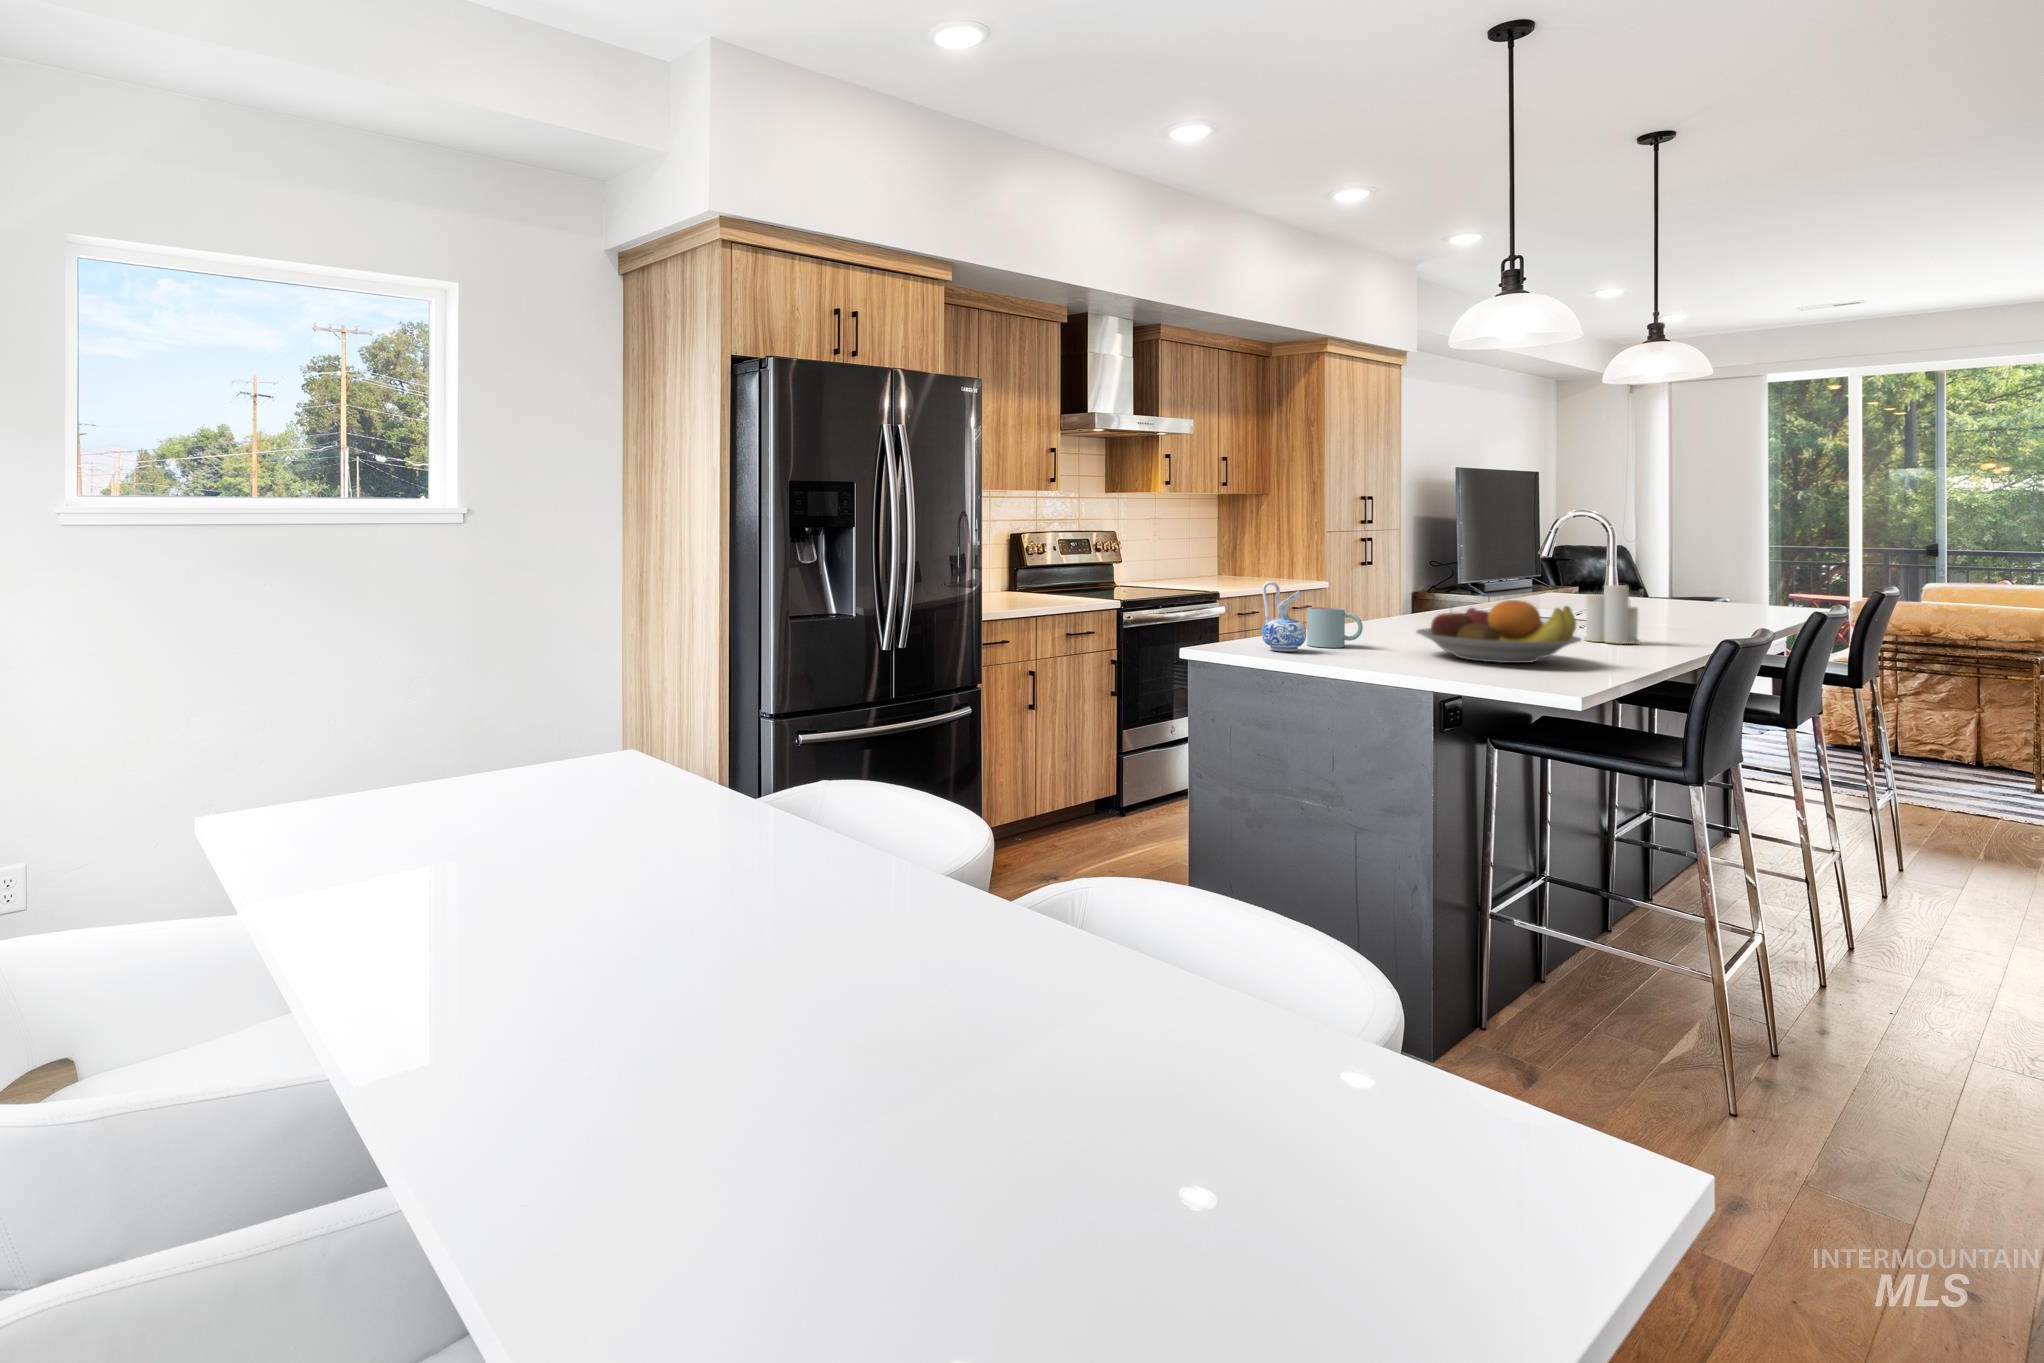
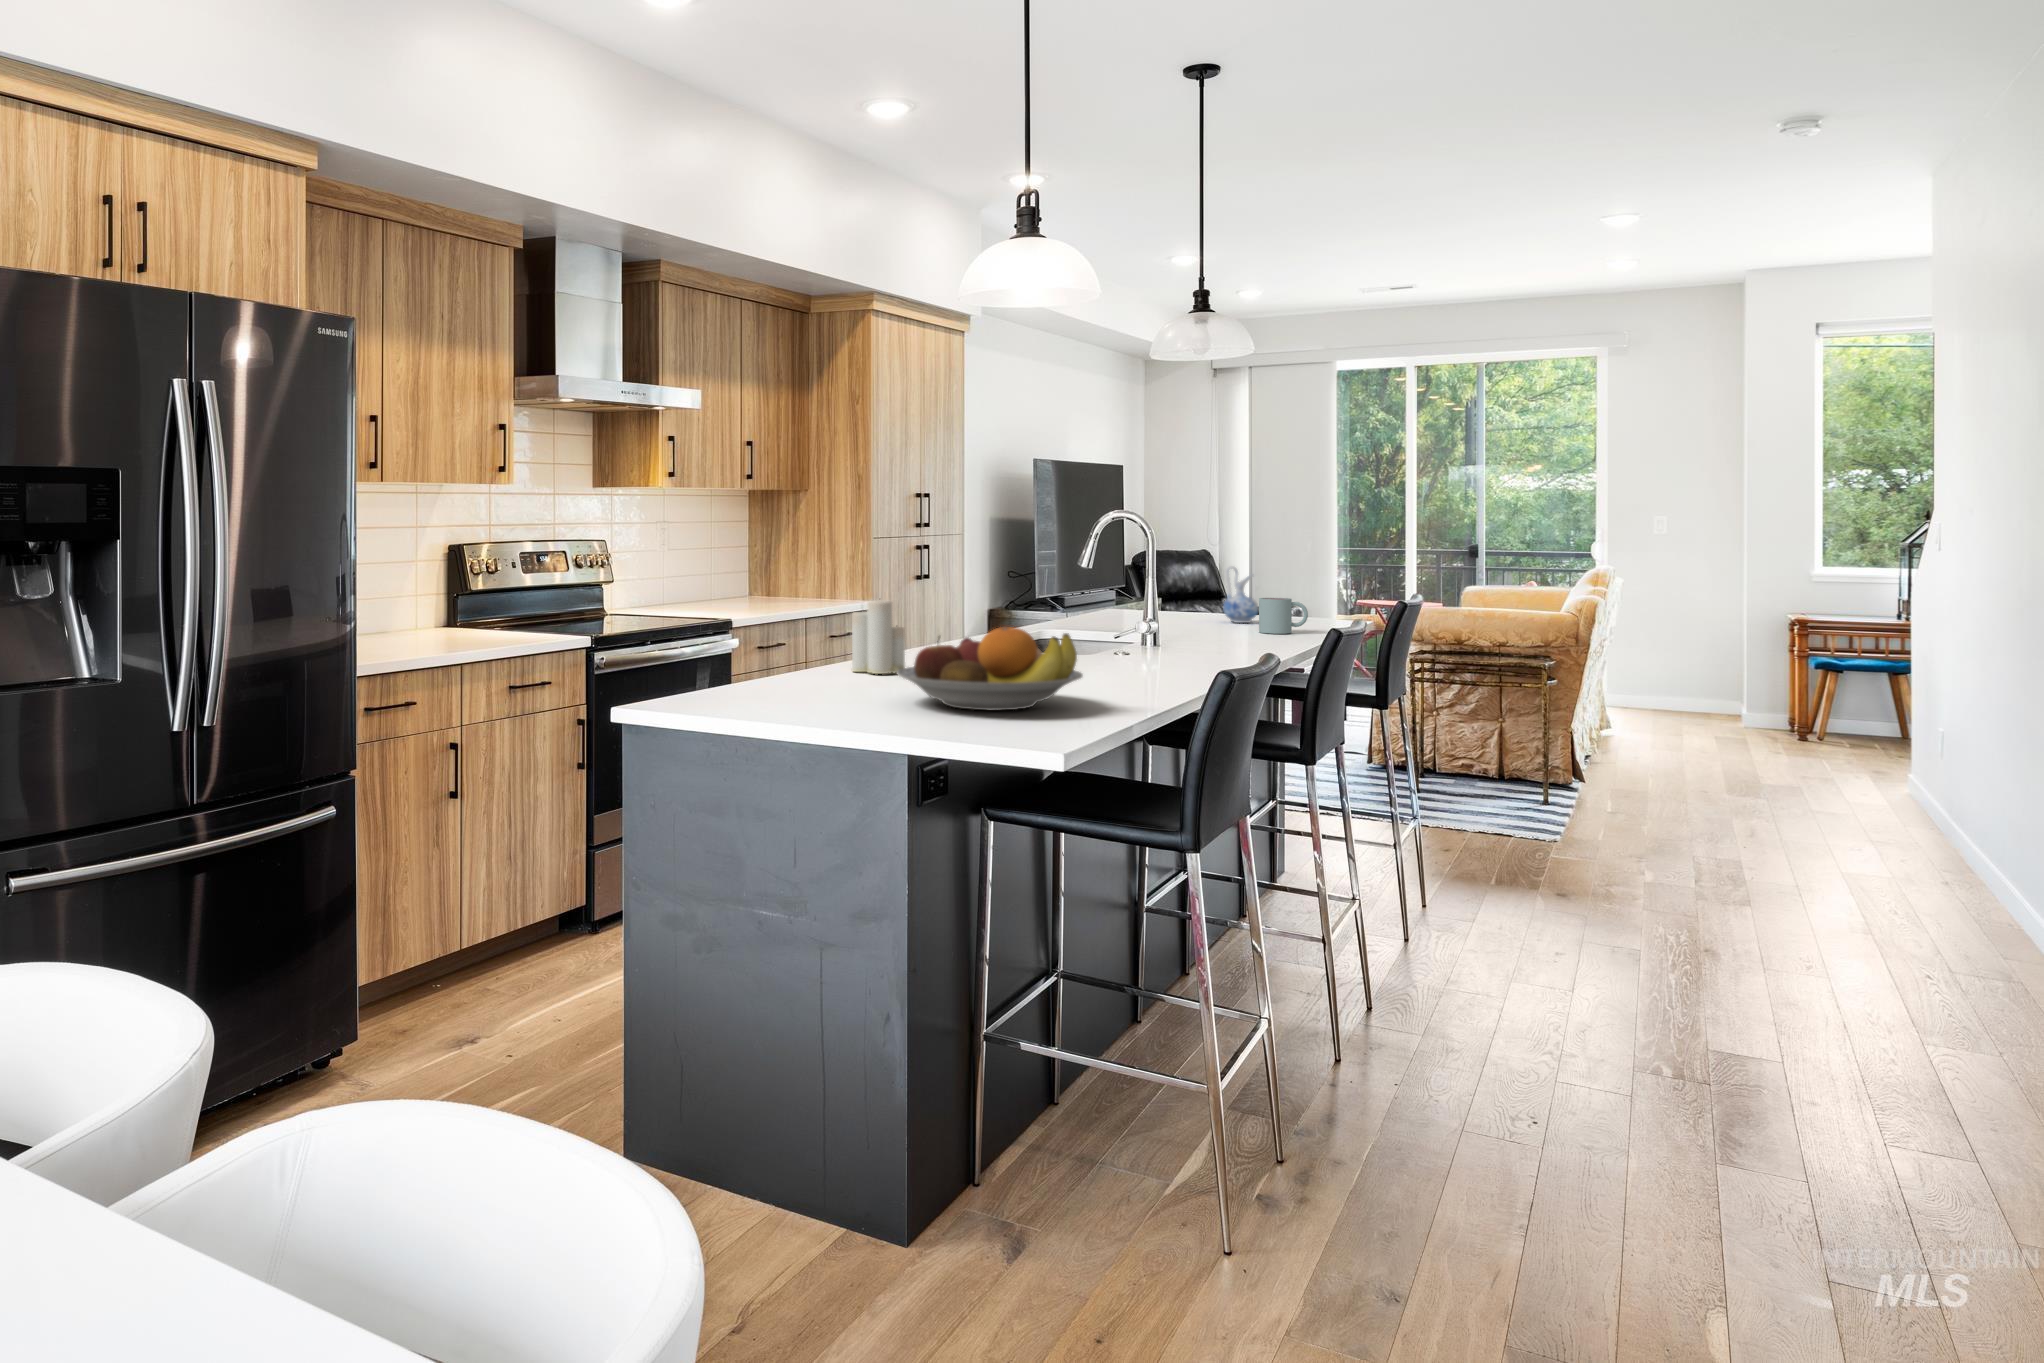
ceramic pitcher: present [1261,581,1306,652] -> present [1223,566,1258,623]
candle: present [1585,585,1640,644] -> present [852,600,905,674]
mug: present [1307,607,1363,648] -> present [1259,598,1308,634]

